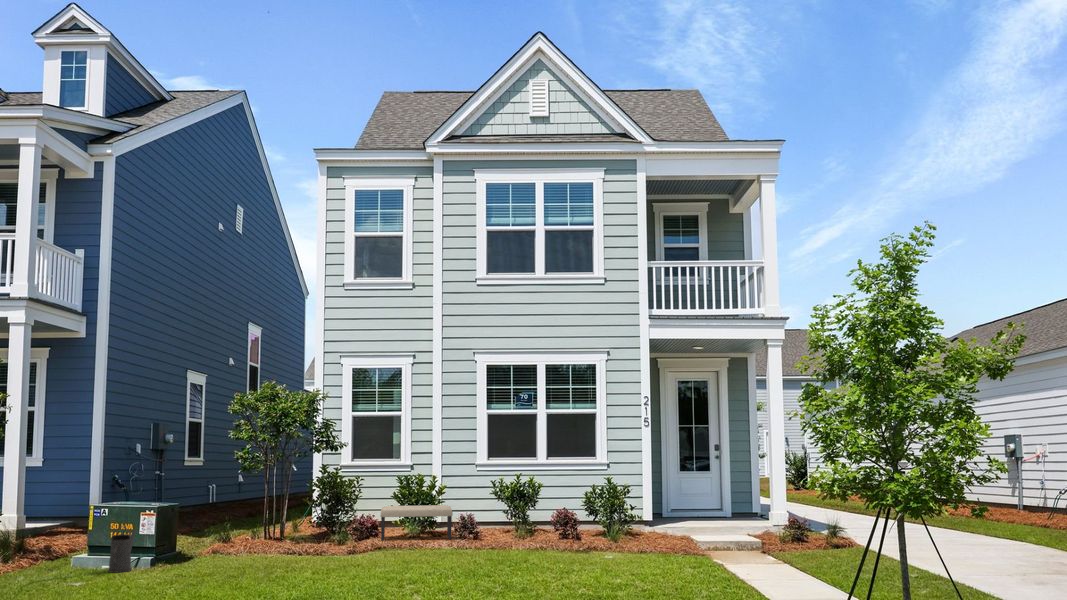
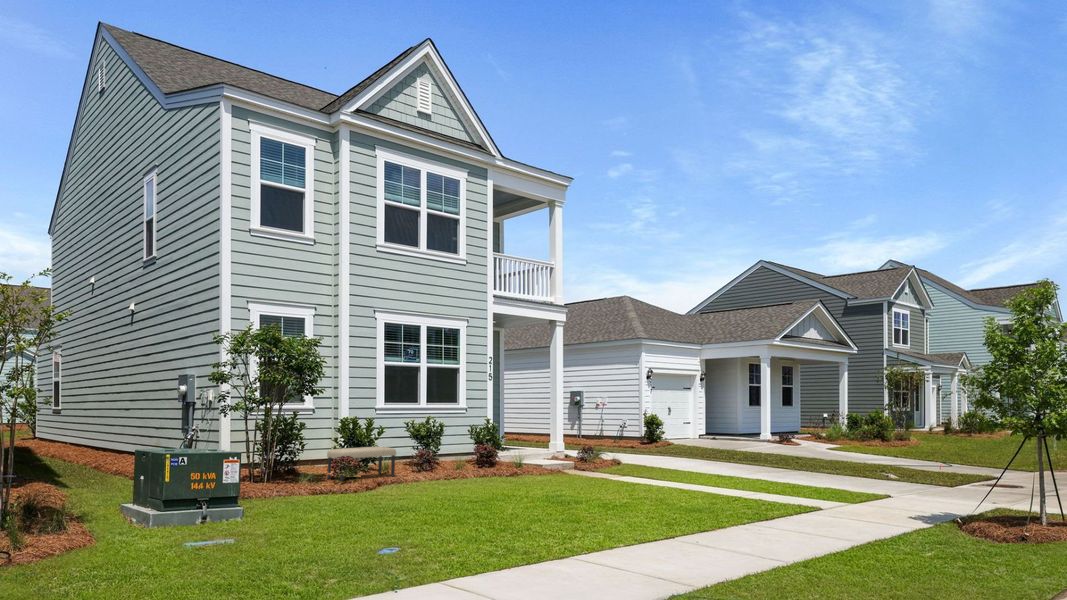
watering can: present [108,527,136,573] -> none [220,474,247,525]

